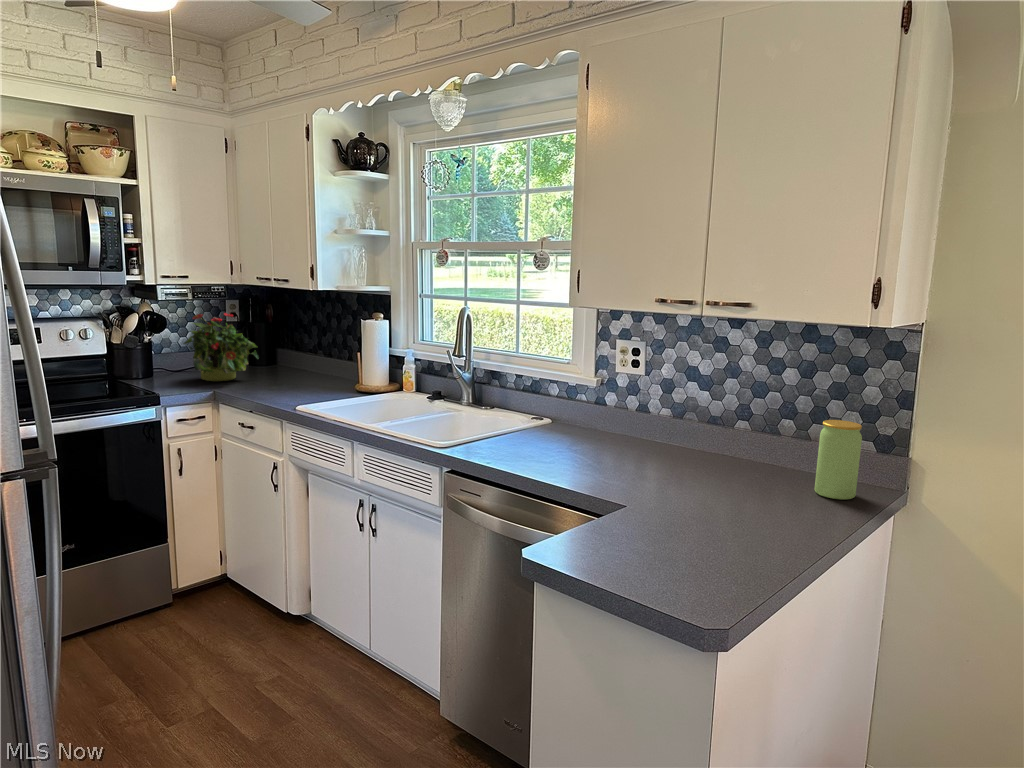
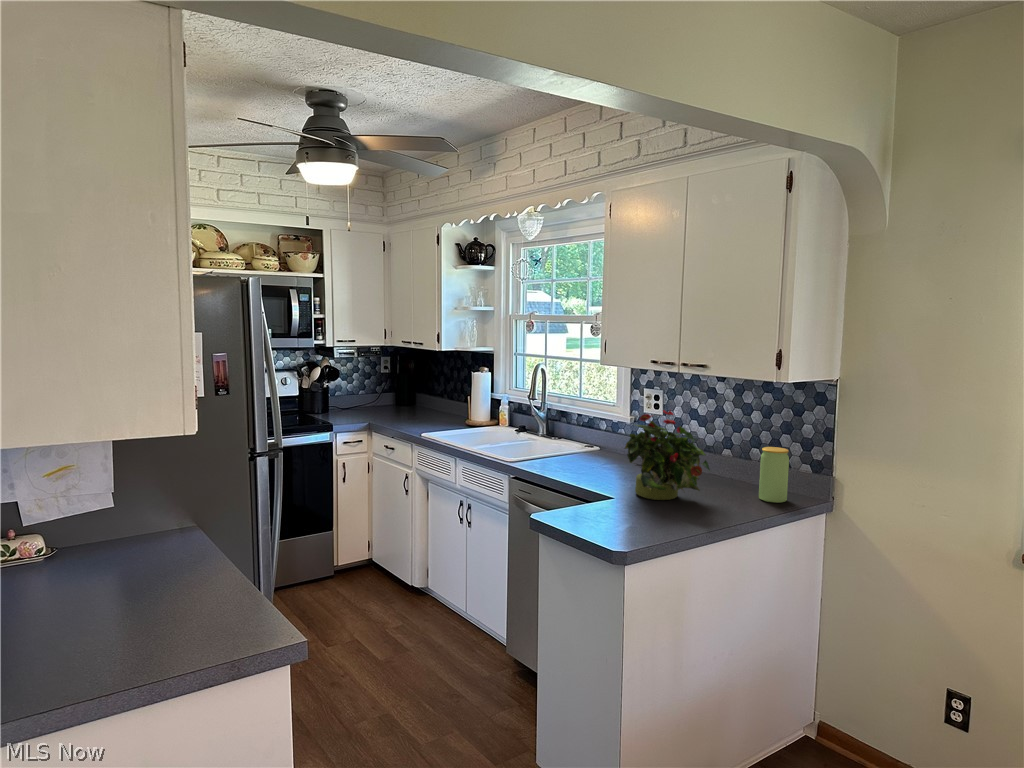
potted plant: present [184,313,258,381] -> present [624,410,710,500]

